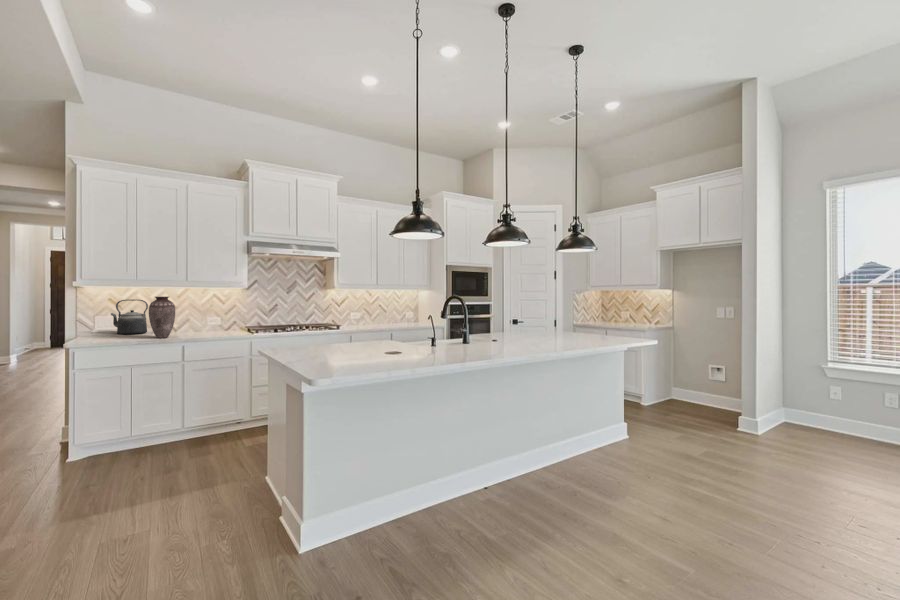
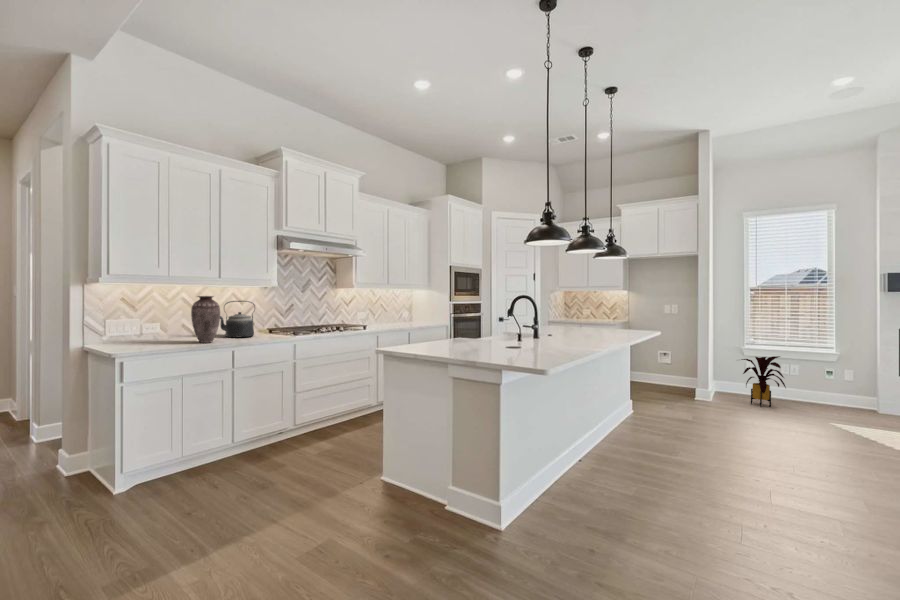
kettle: present [111,300,148,334] -> present [220,301,255,337]
house plant: none [798,376,872,445] -> present [741,356,786,407]

